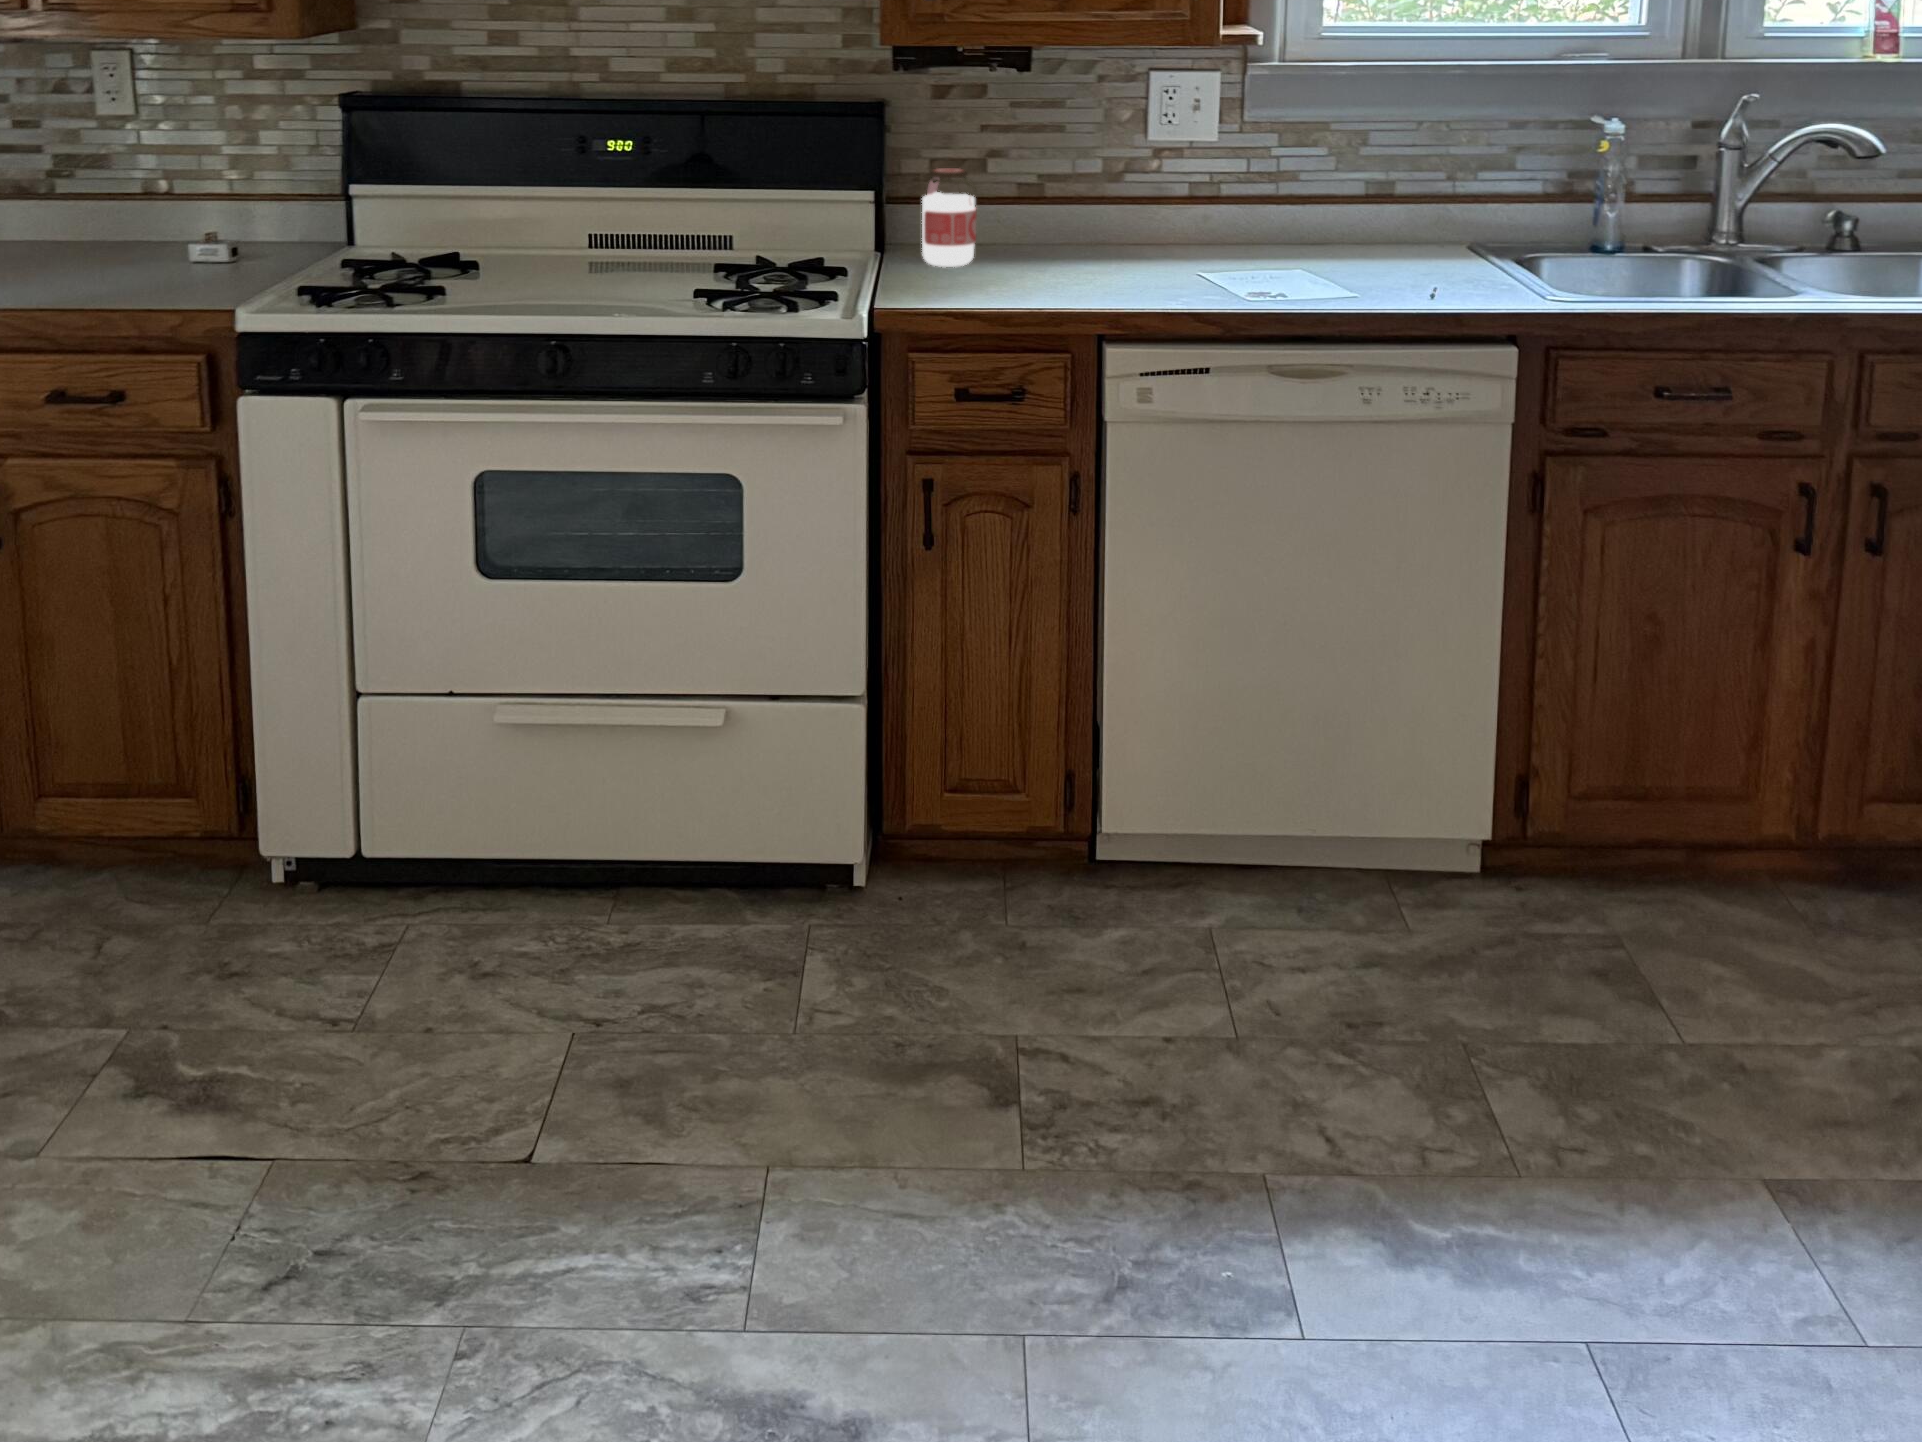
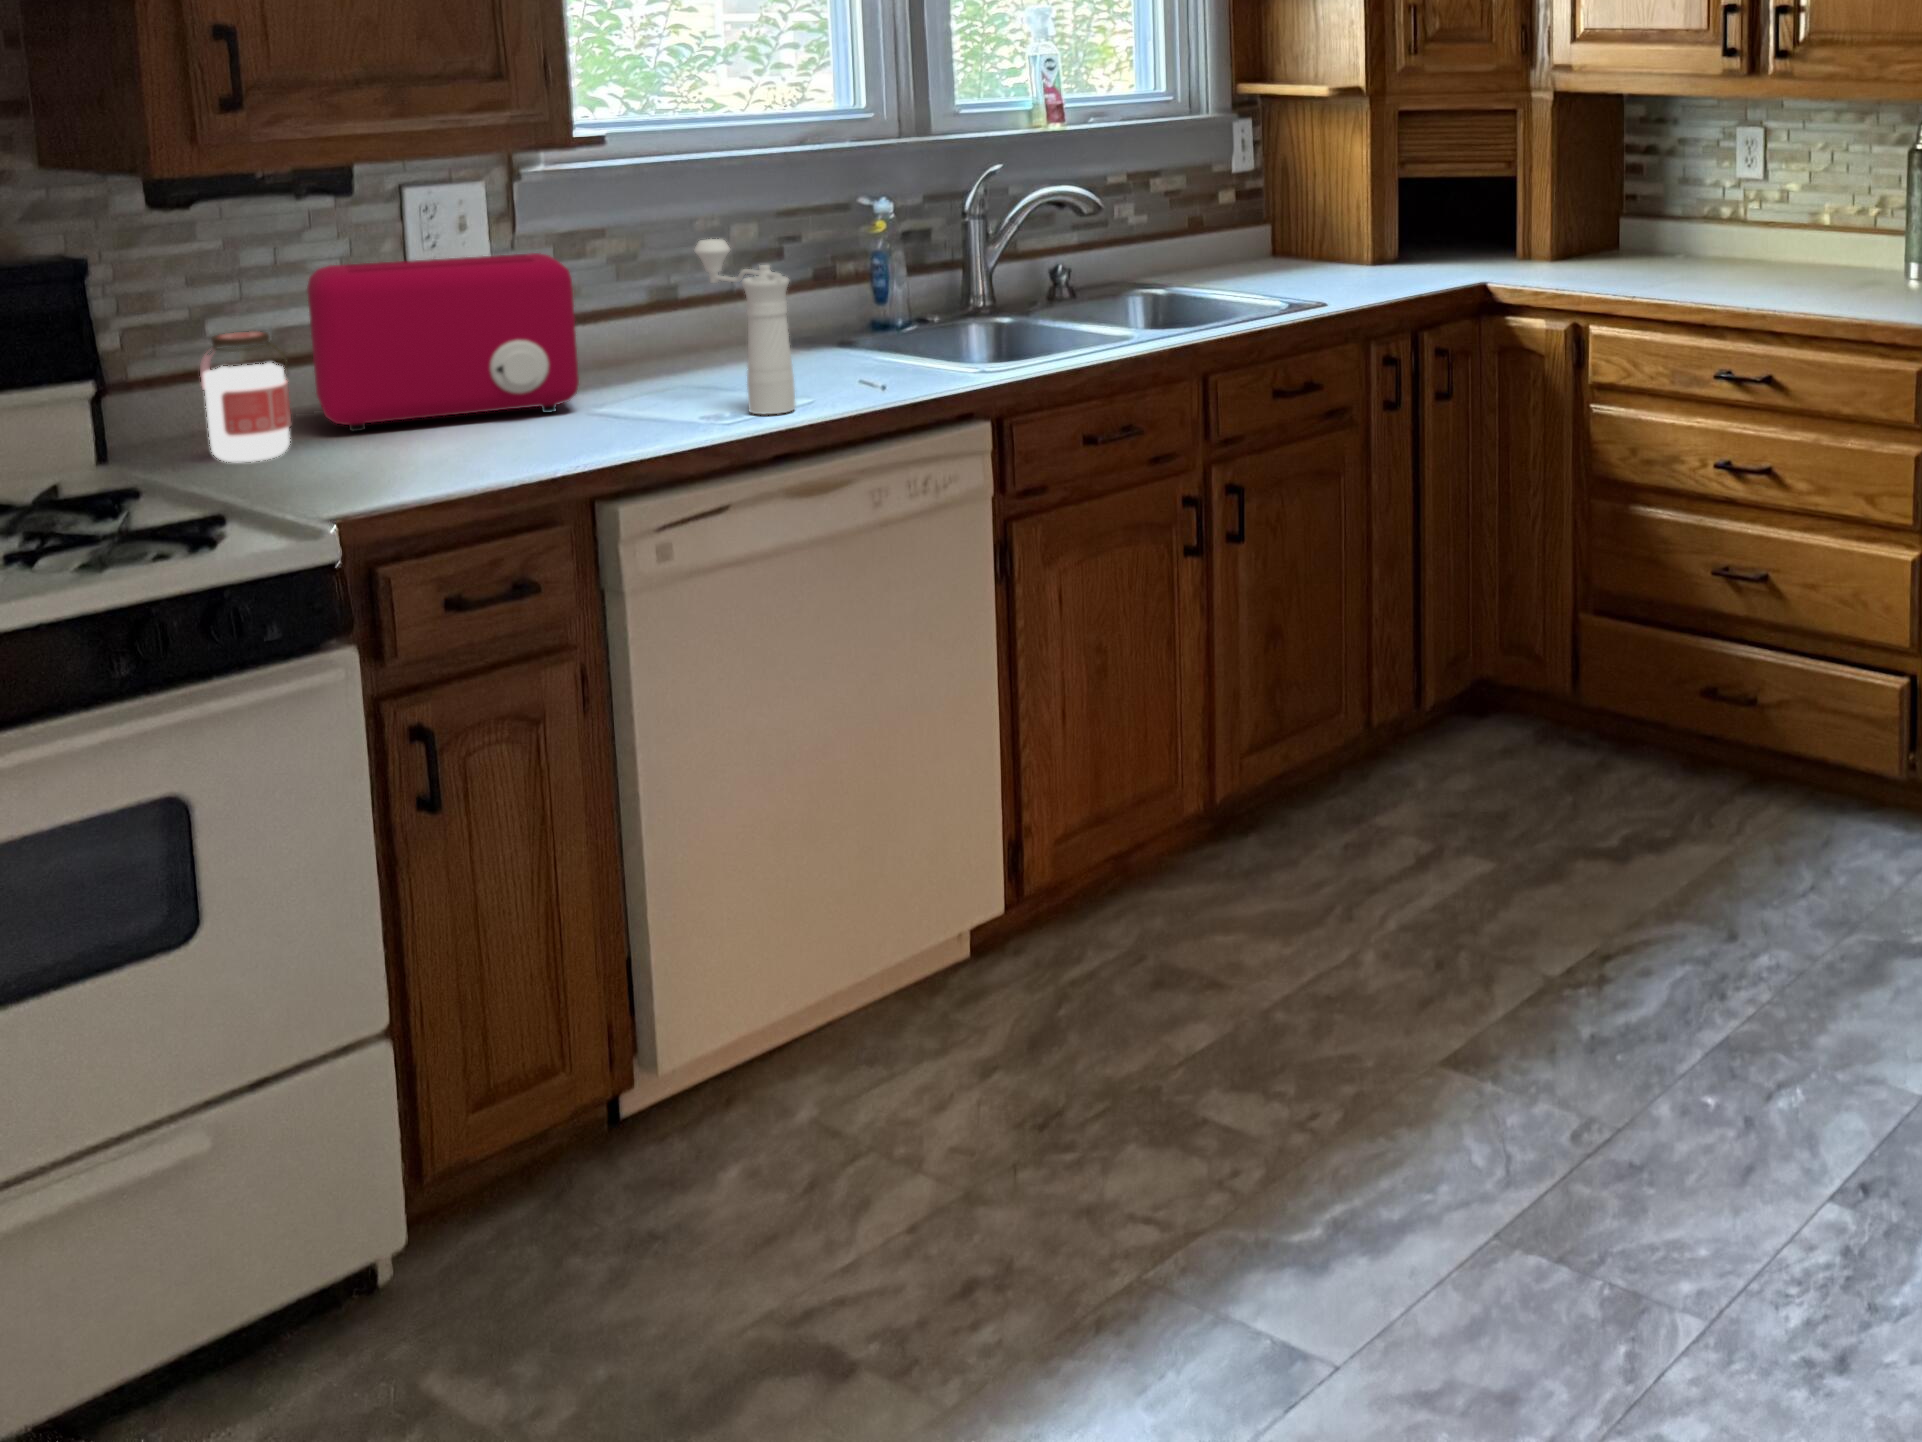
toaster: none [1021,126,1223,270] -> present [307,253,579,431]
pepper mill: none [1297,136,1344,302] -> present [695,239,795,414]

